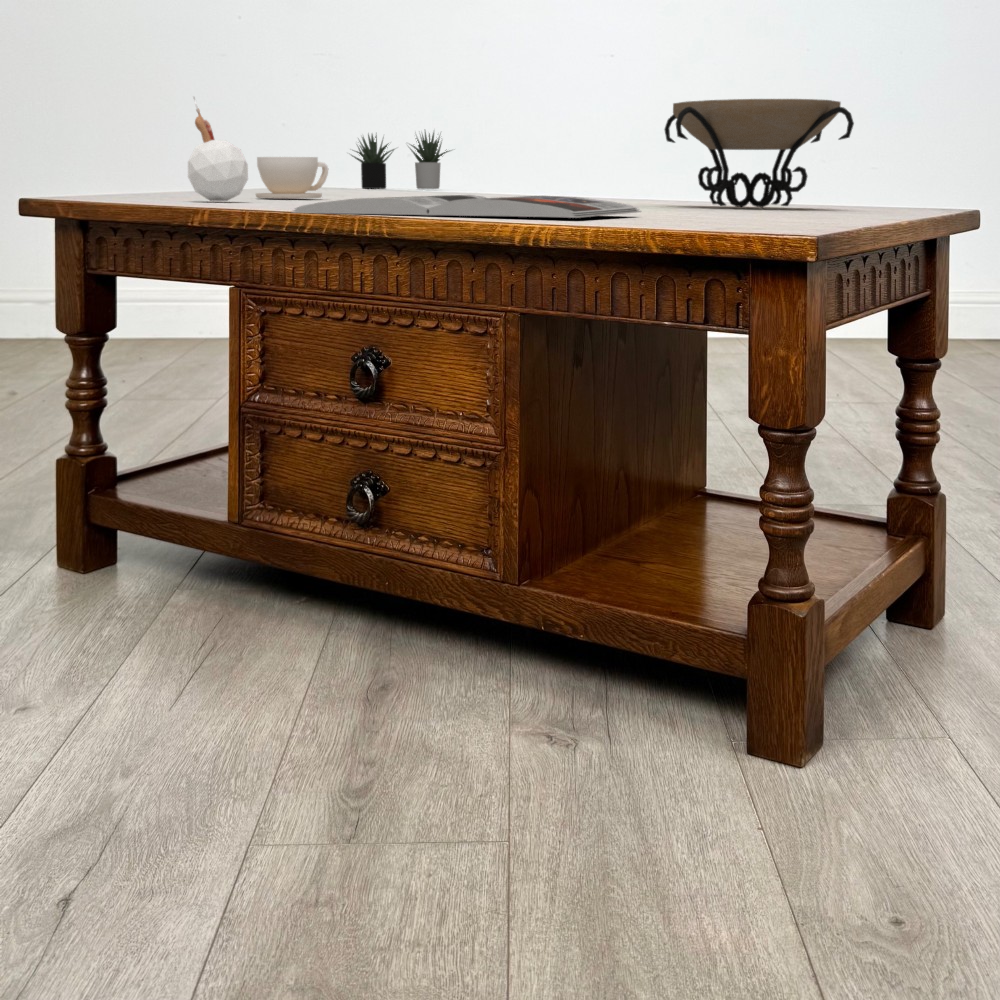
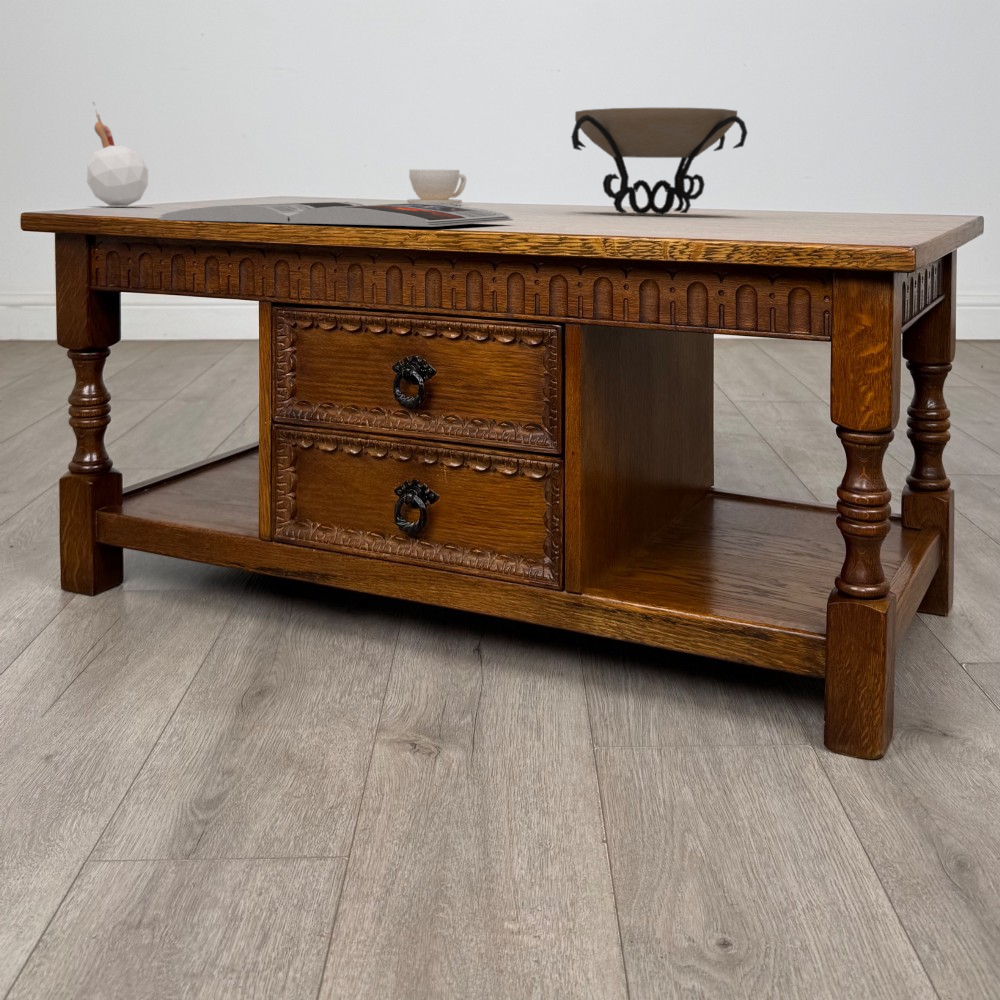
succulent plant: present [351,132,450,189] -> none [301,132,407,193]
coffee cup: present [256,157,328,199] -> present [407,169,466,204]

